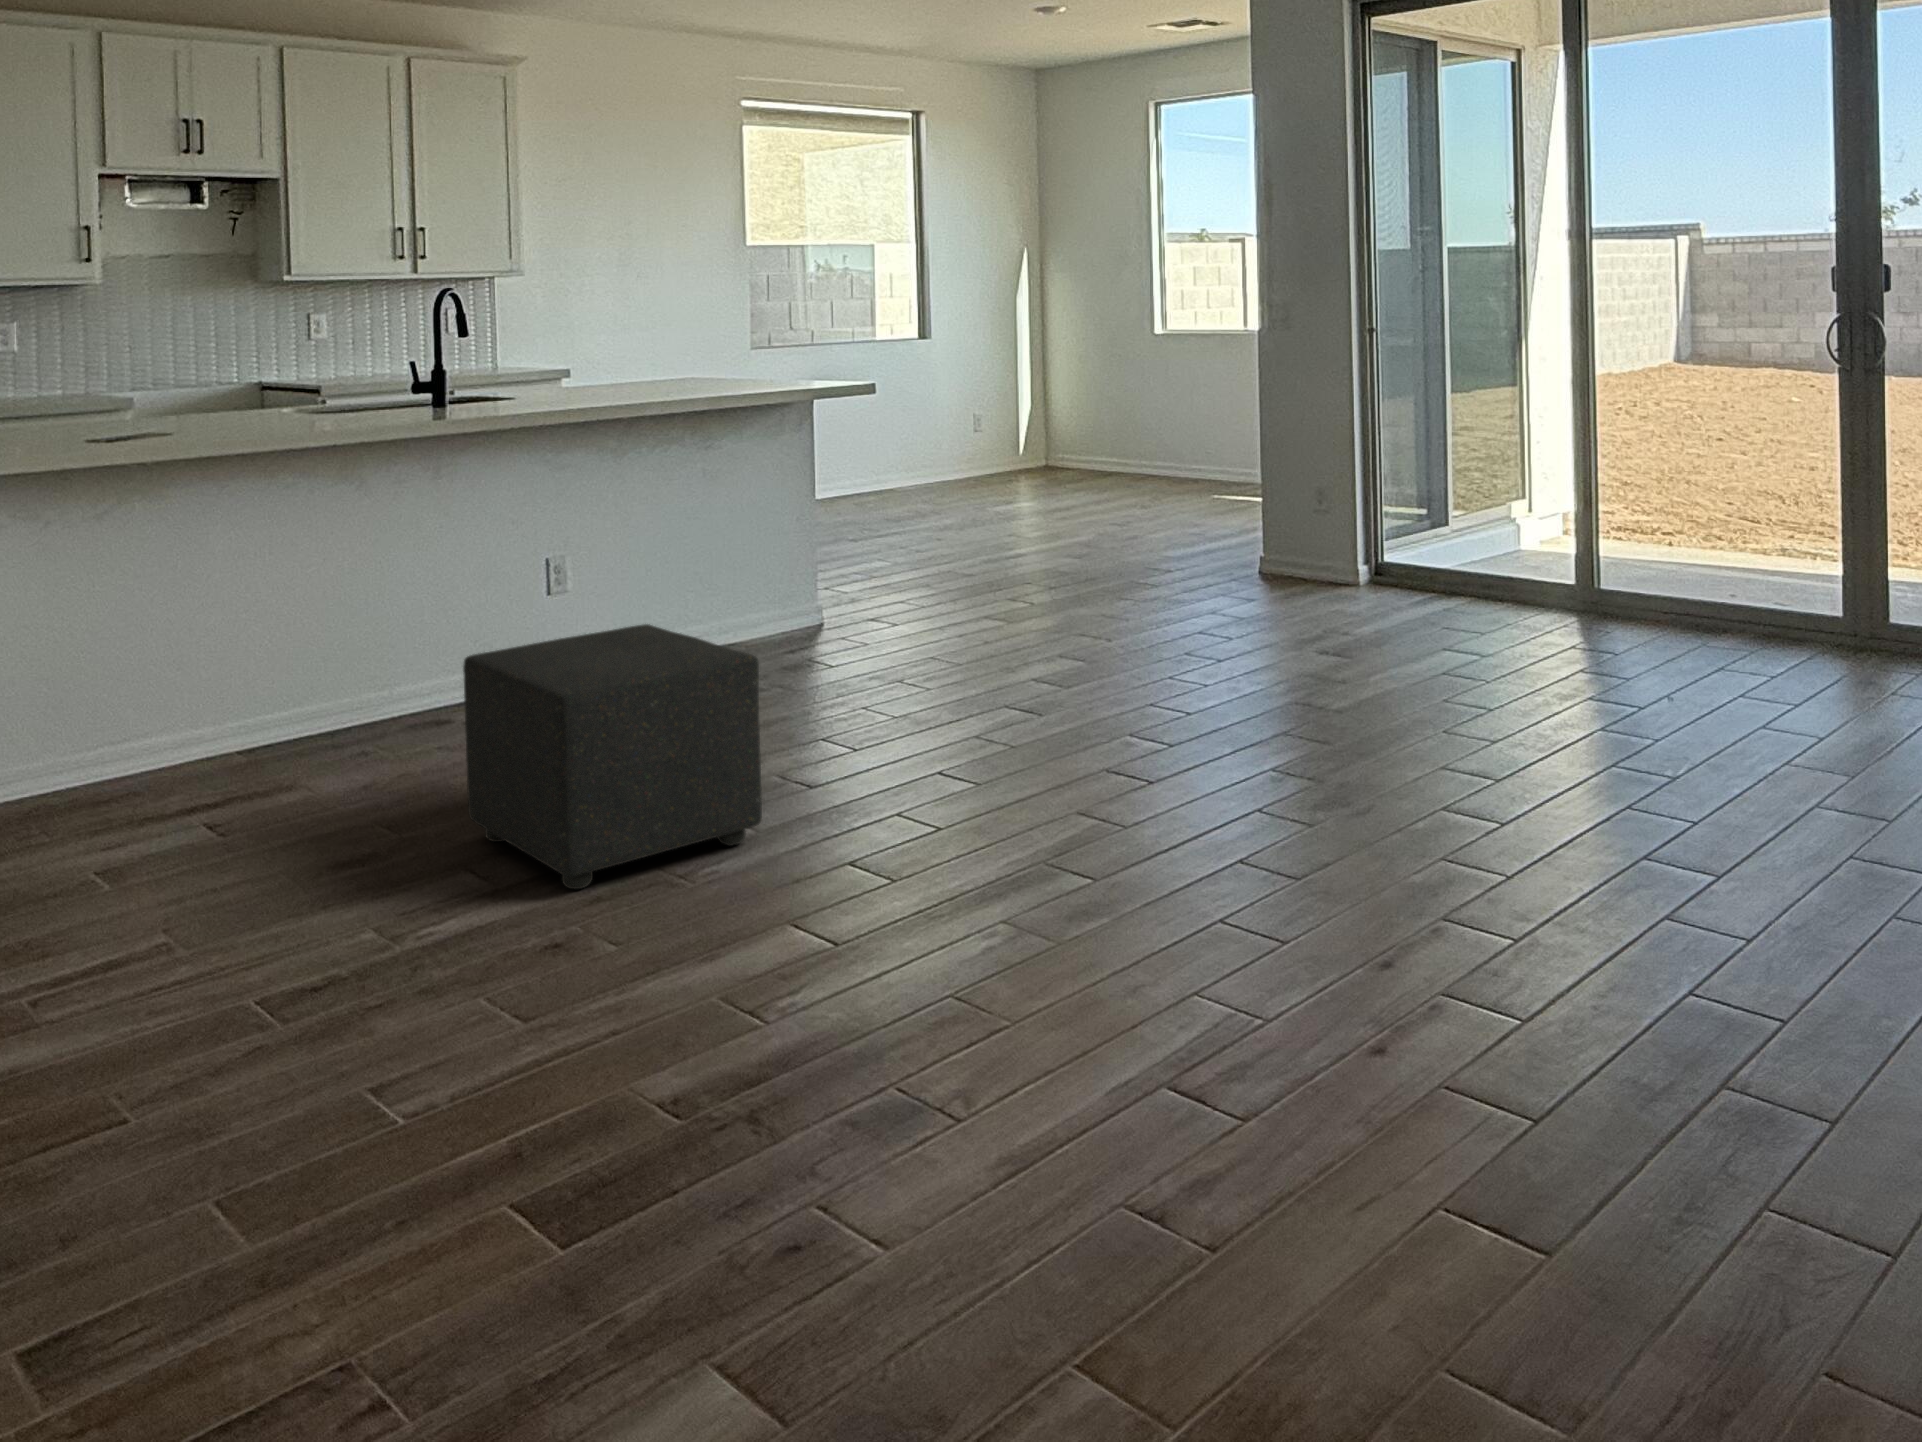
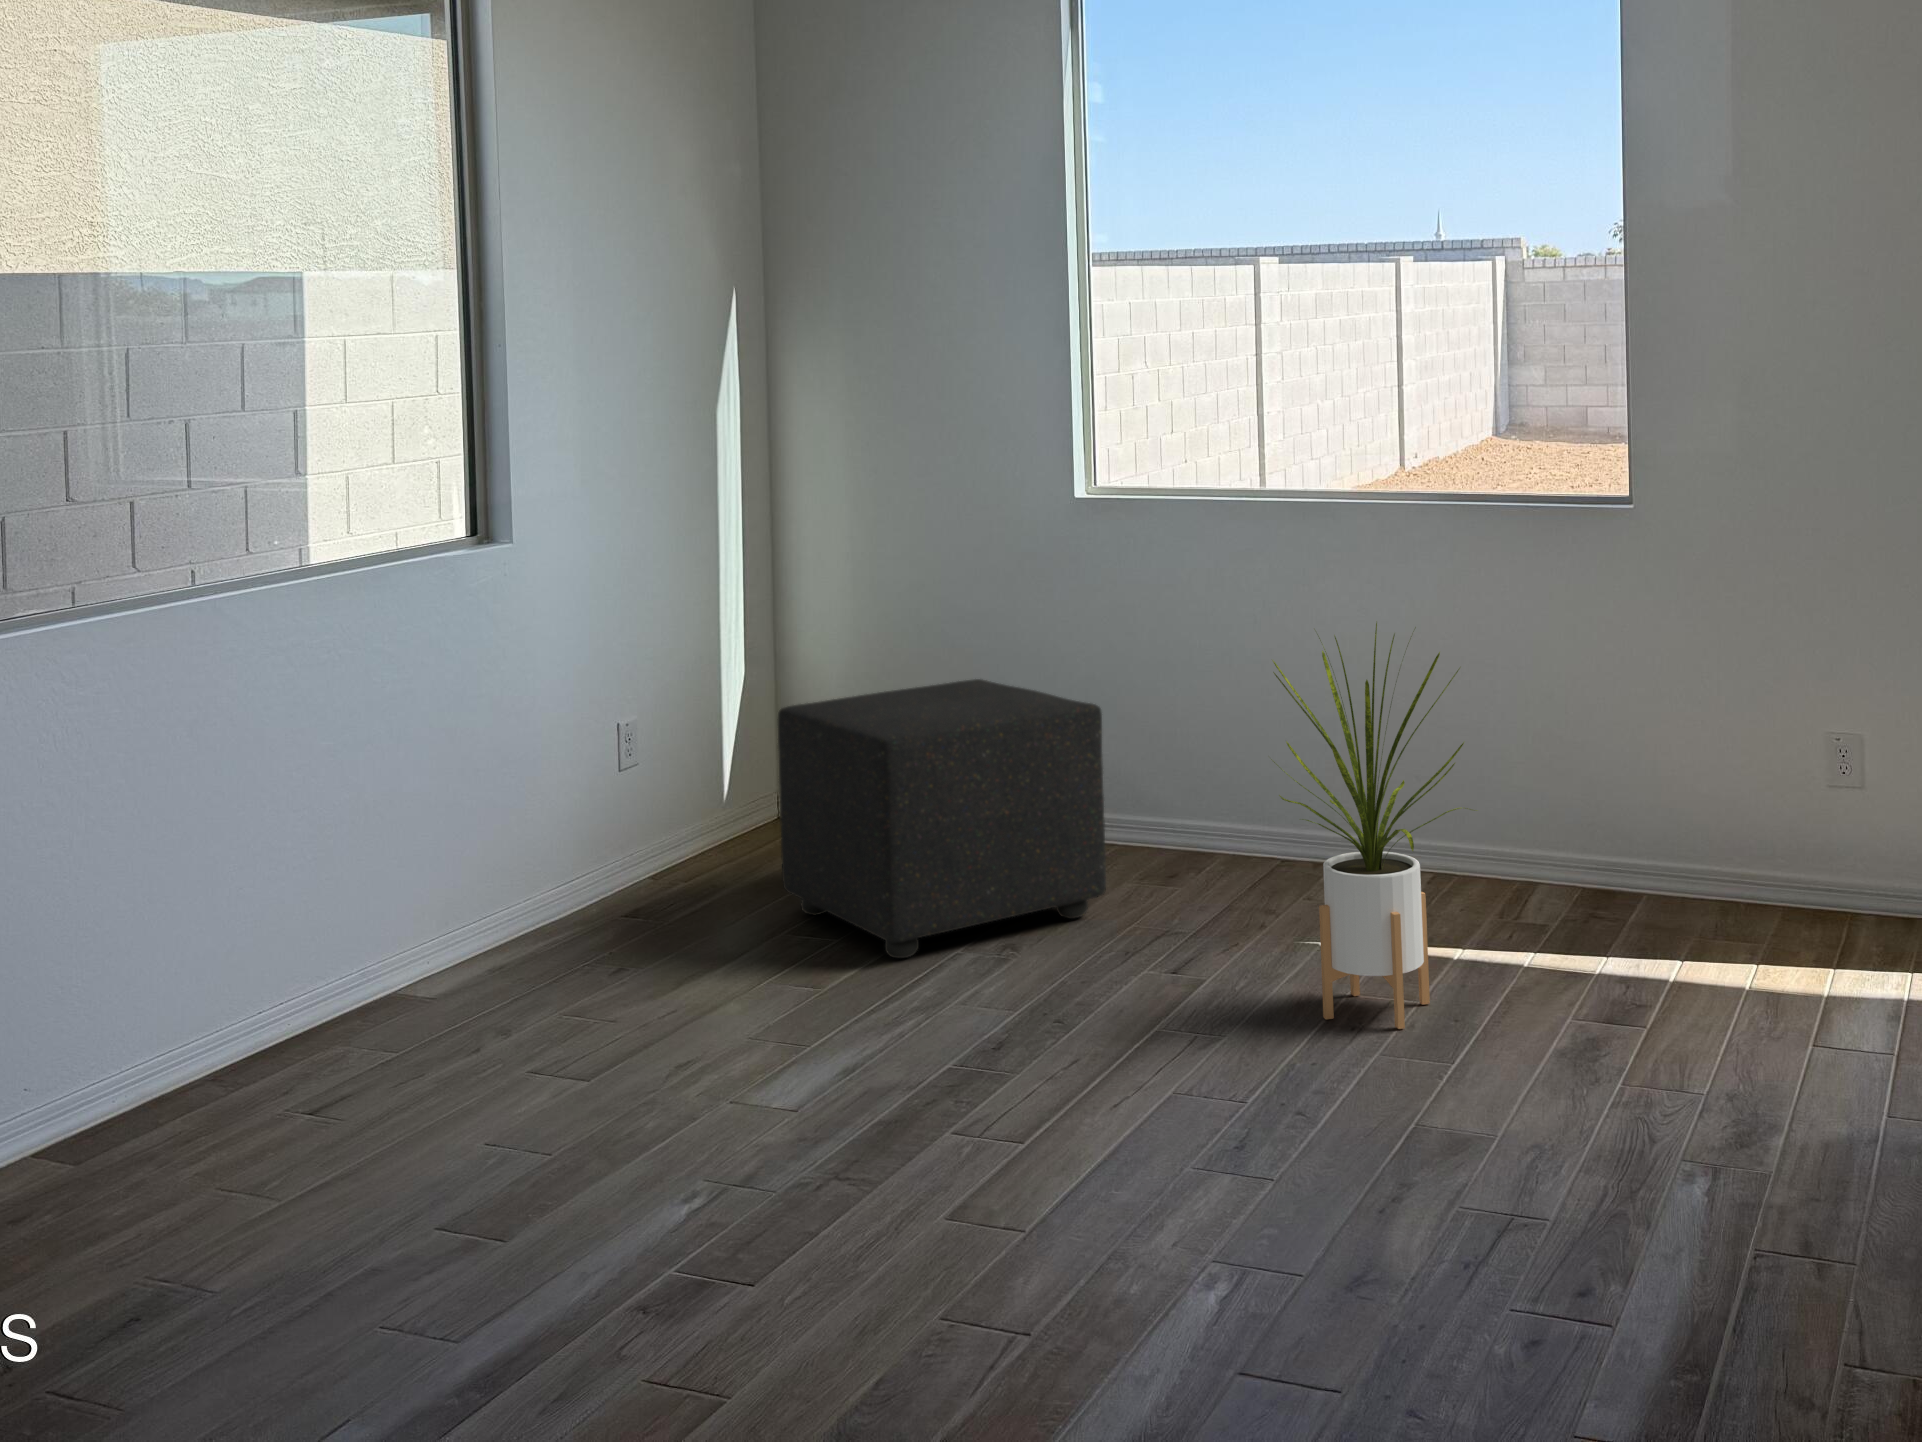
house plant: none [913,593,1103,965] -> present [1271,623,1472,1029]

